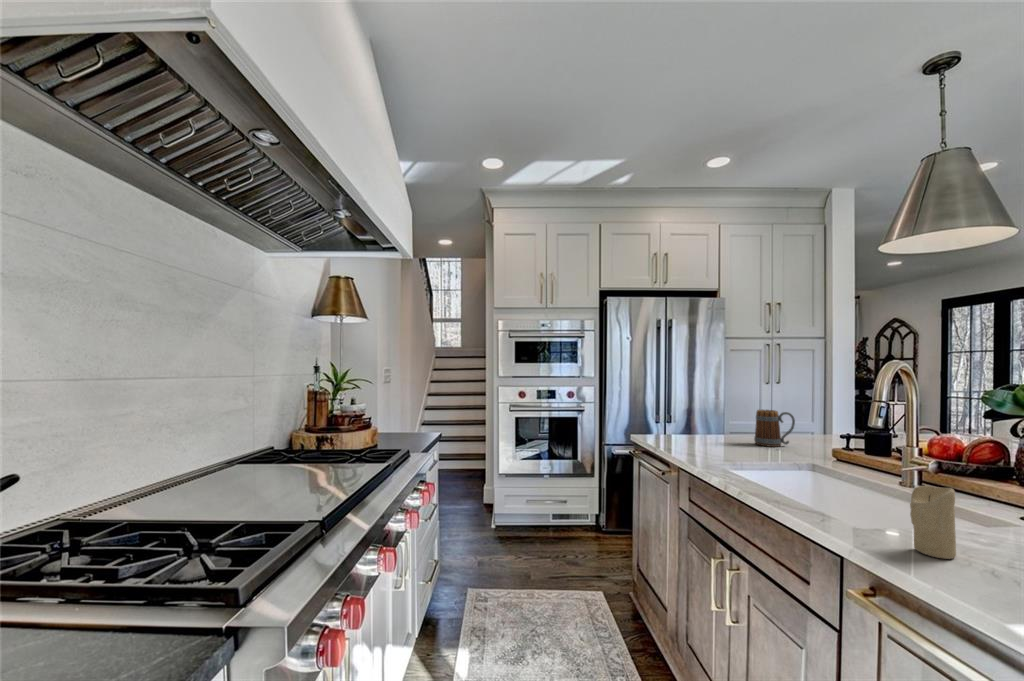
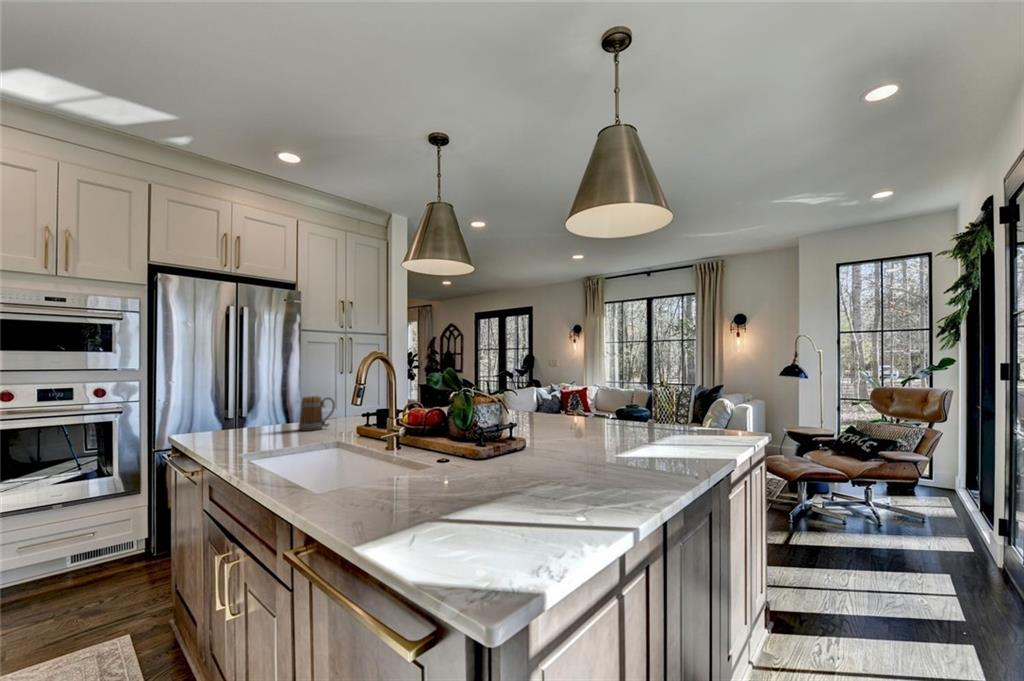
candle: present [910,485,956,559] -> none [346,445,375,502]

